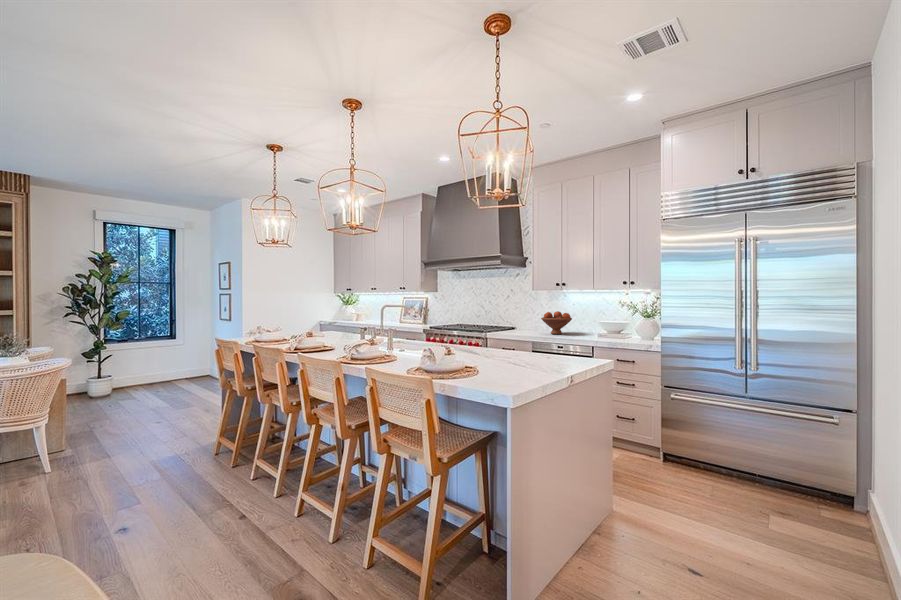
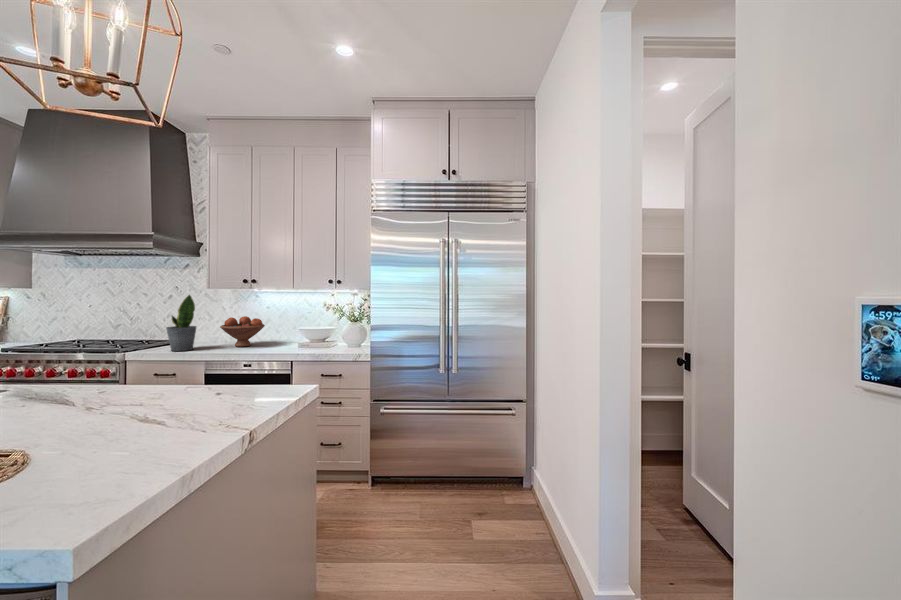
potted plant: none [508,294,527,334] -> present [166,295,196,351]

